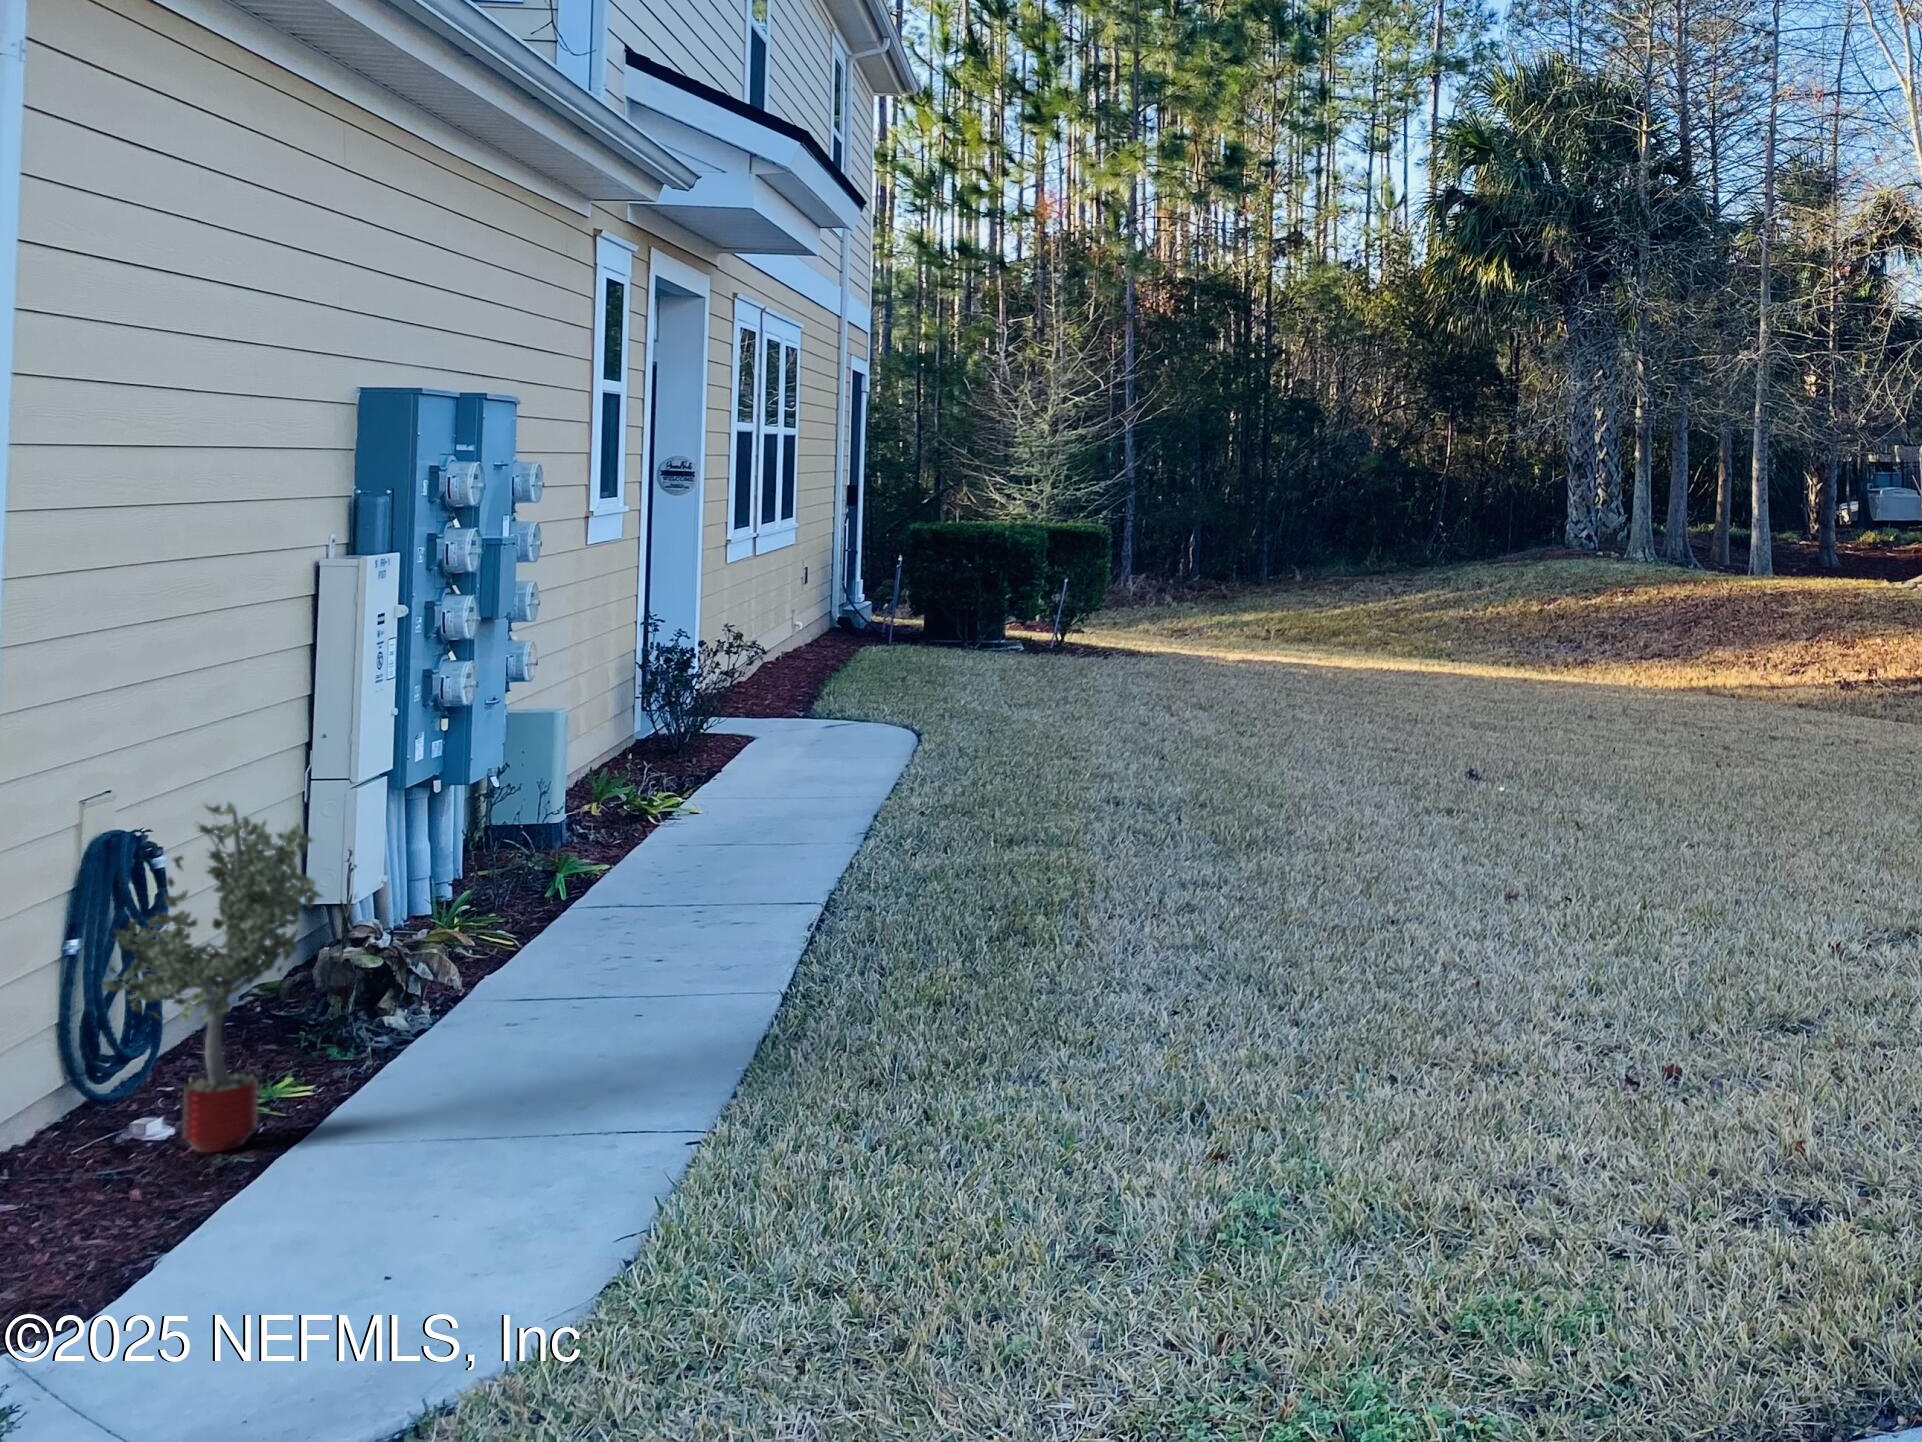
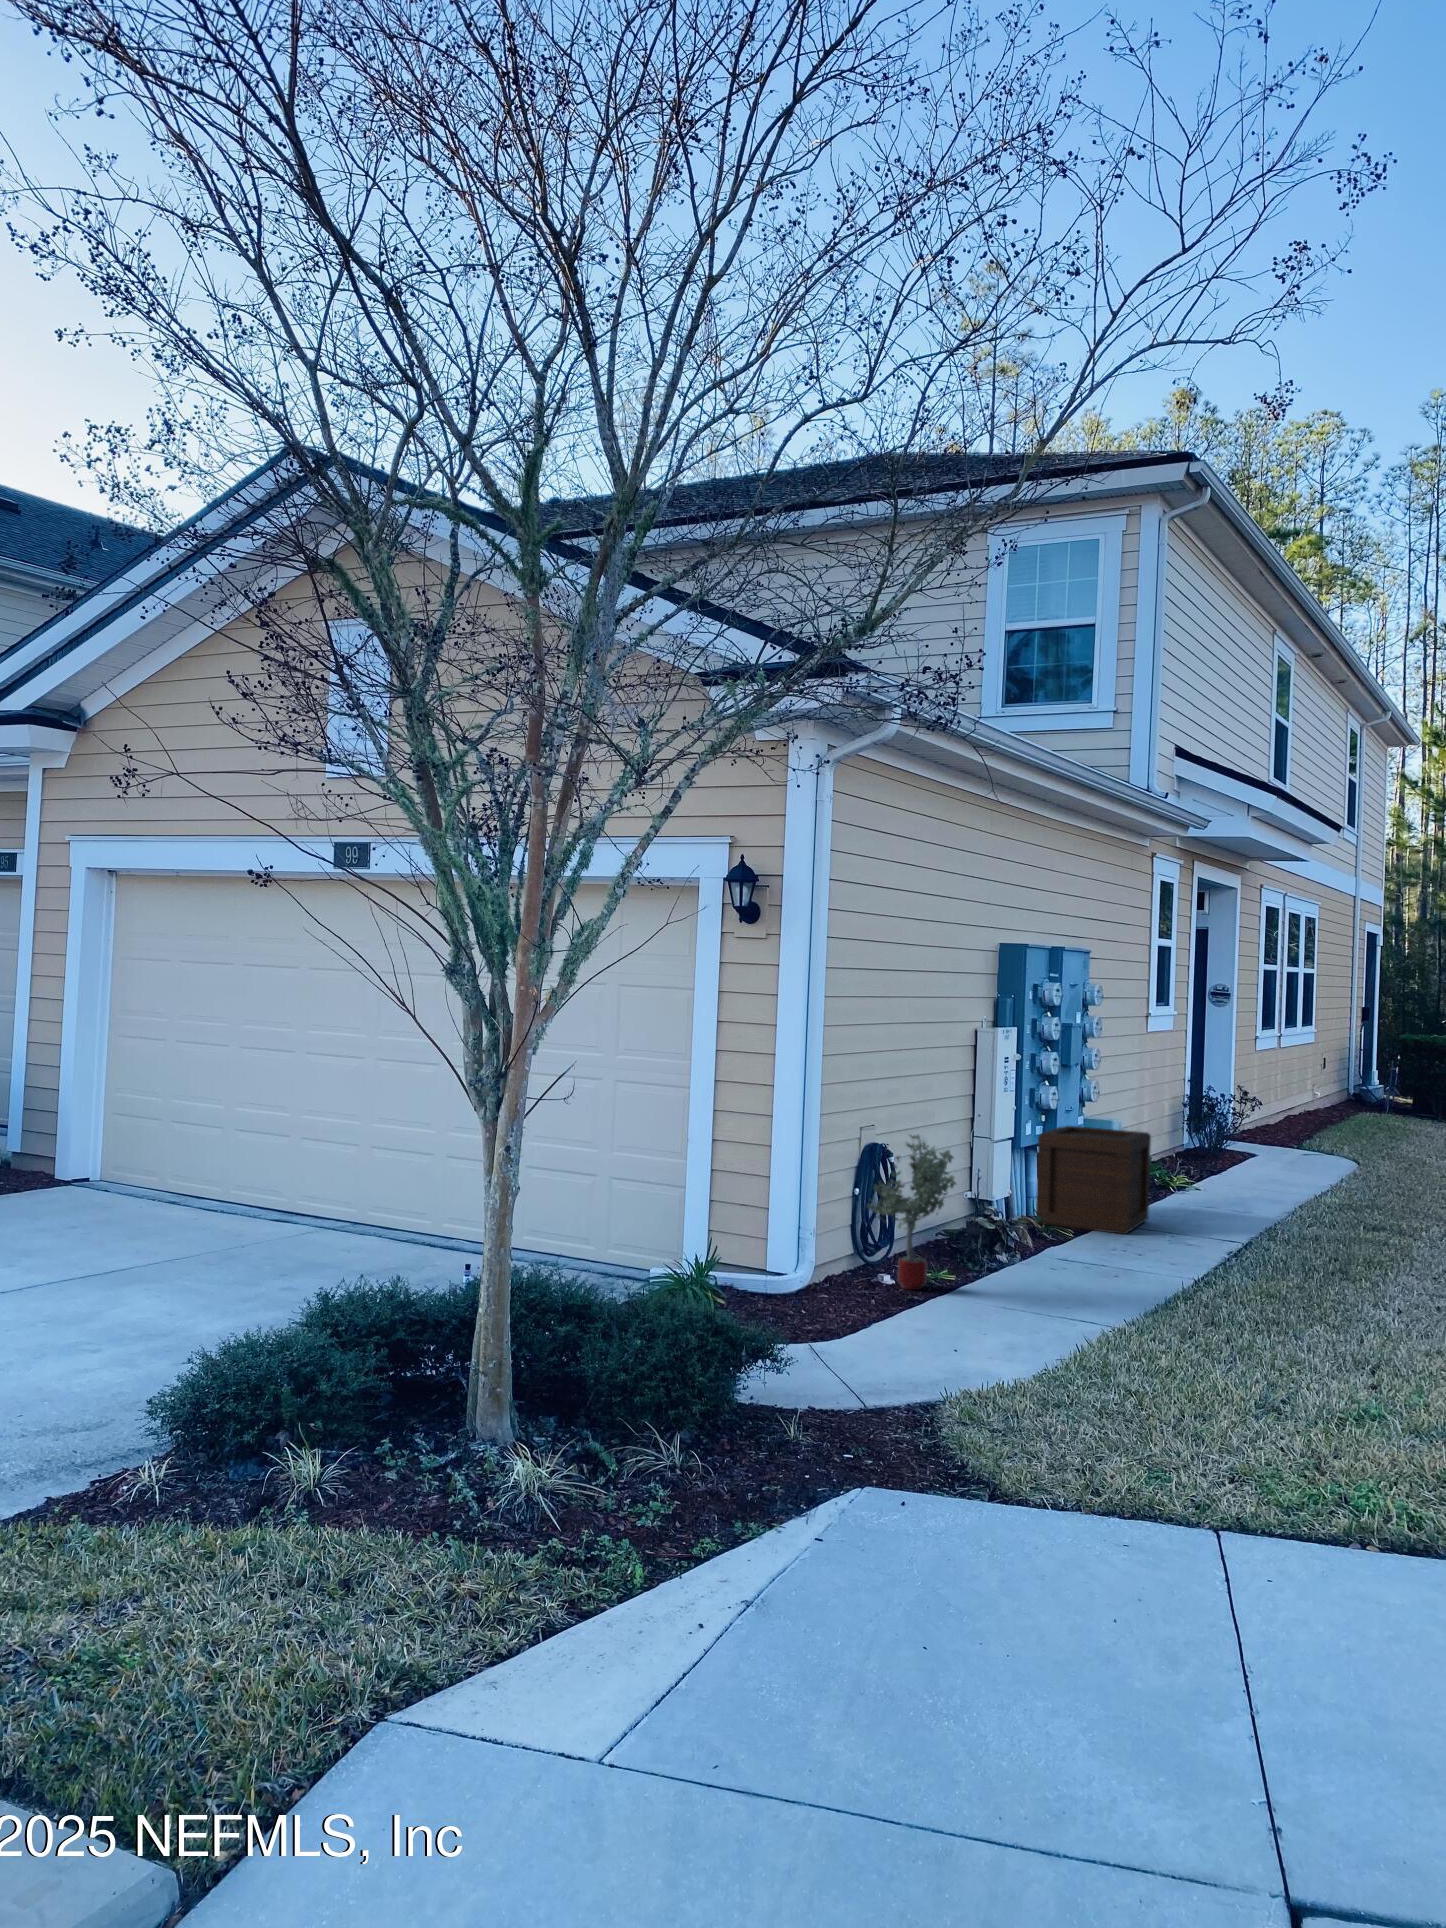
wooden crate: none [439,723,652,928] -> present [1036,1126,1151,1234]

